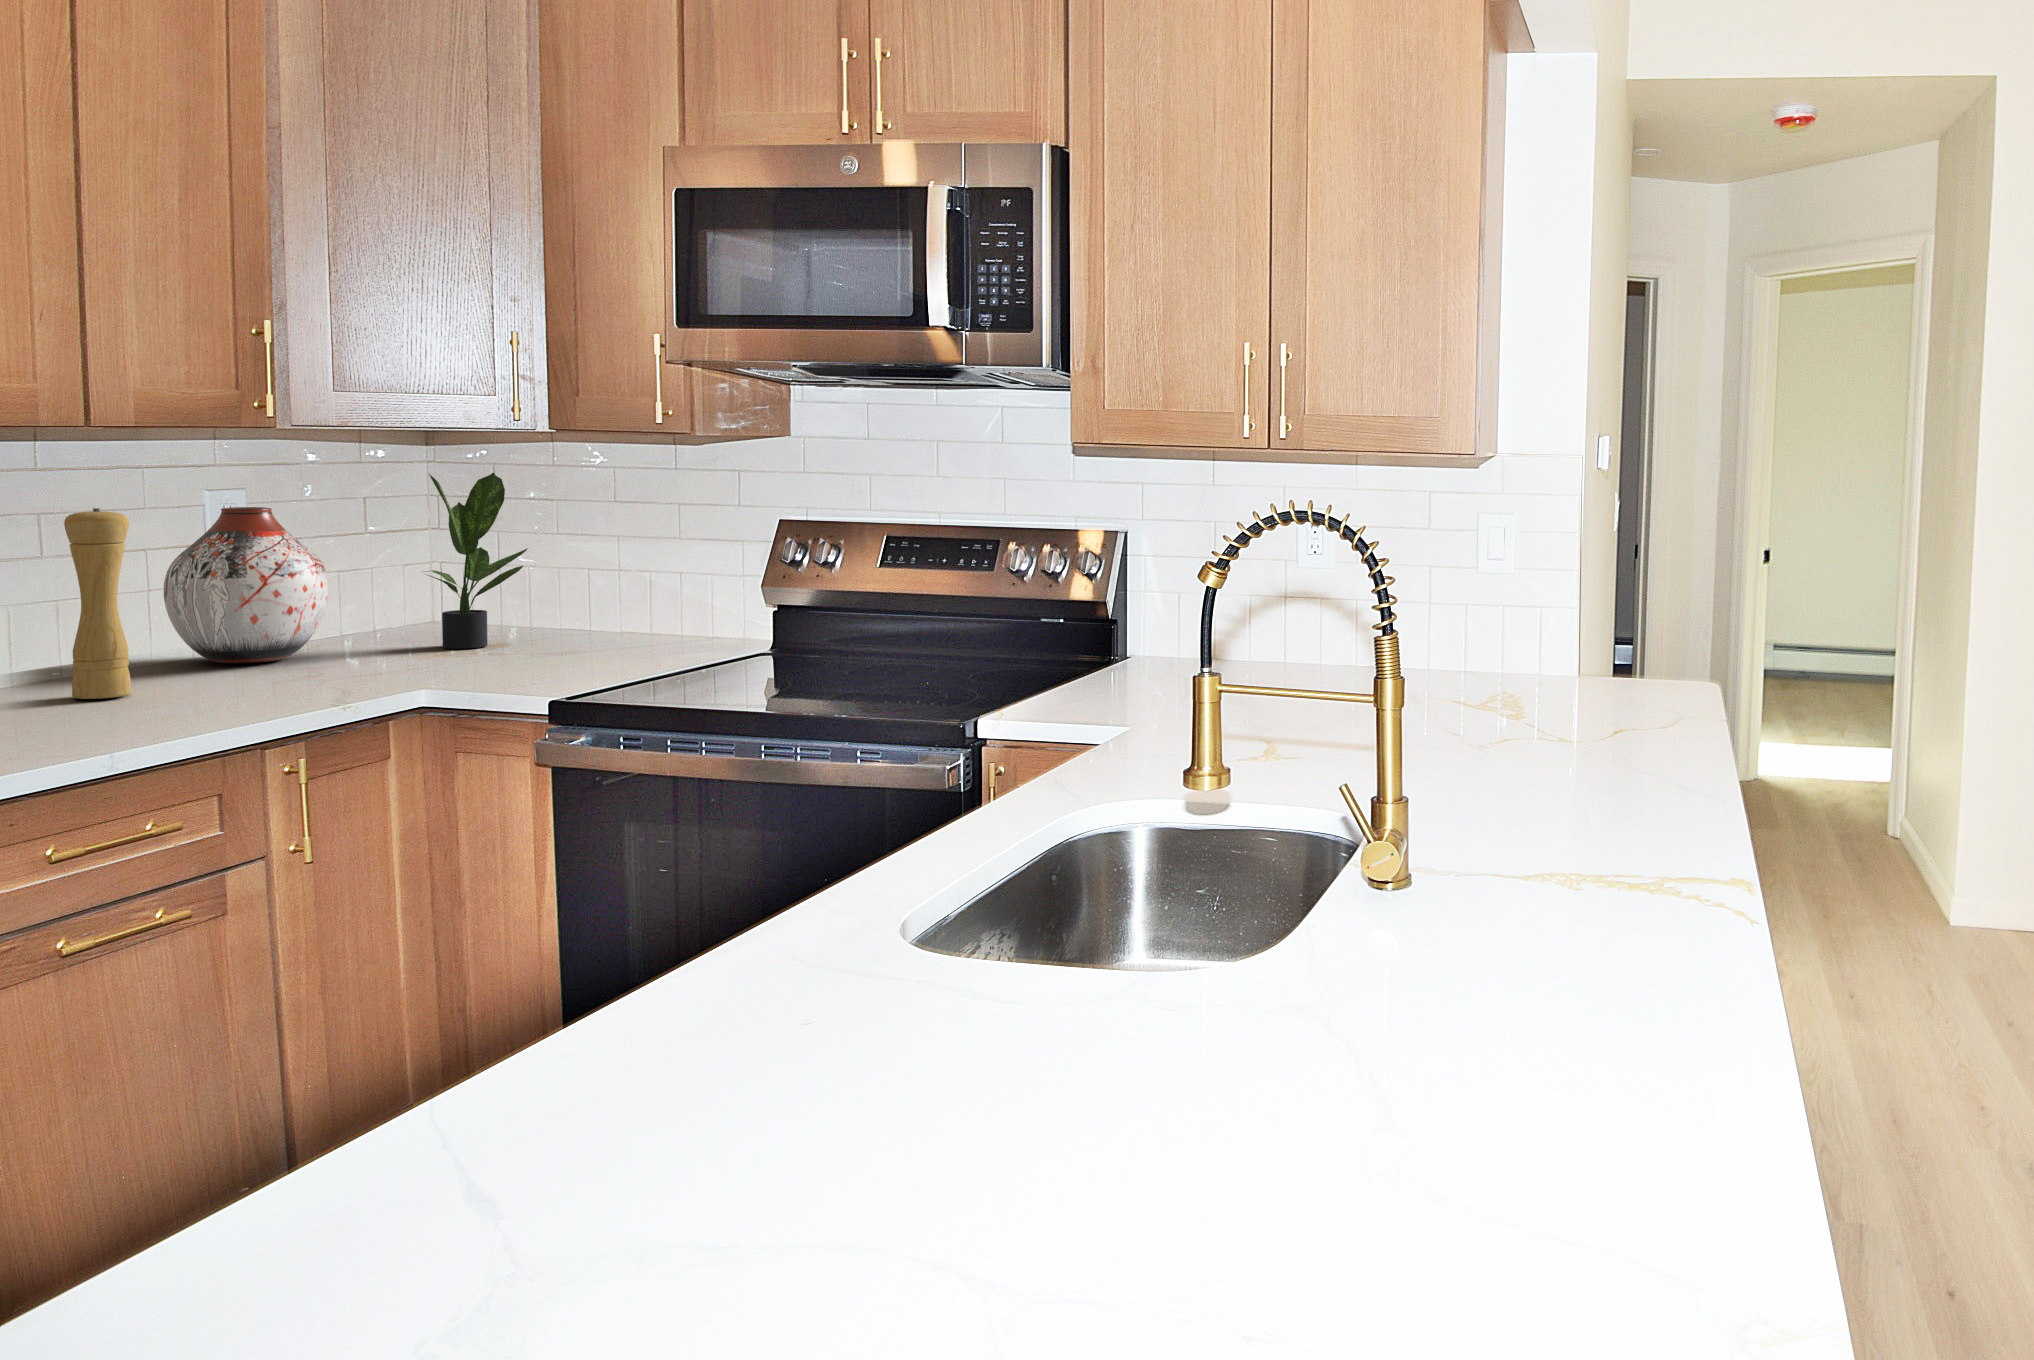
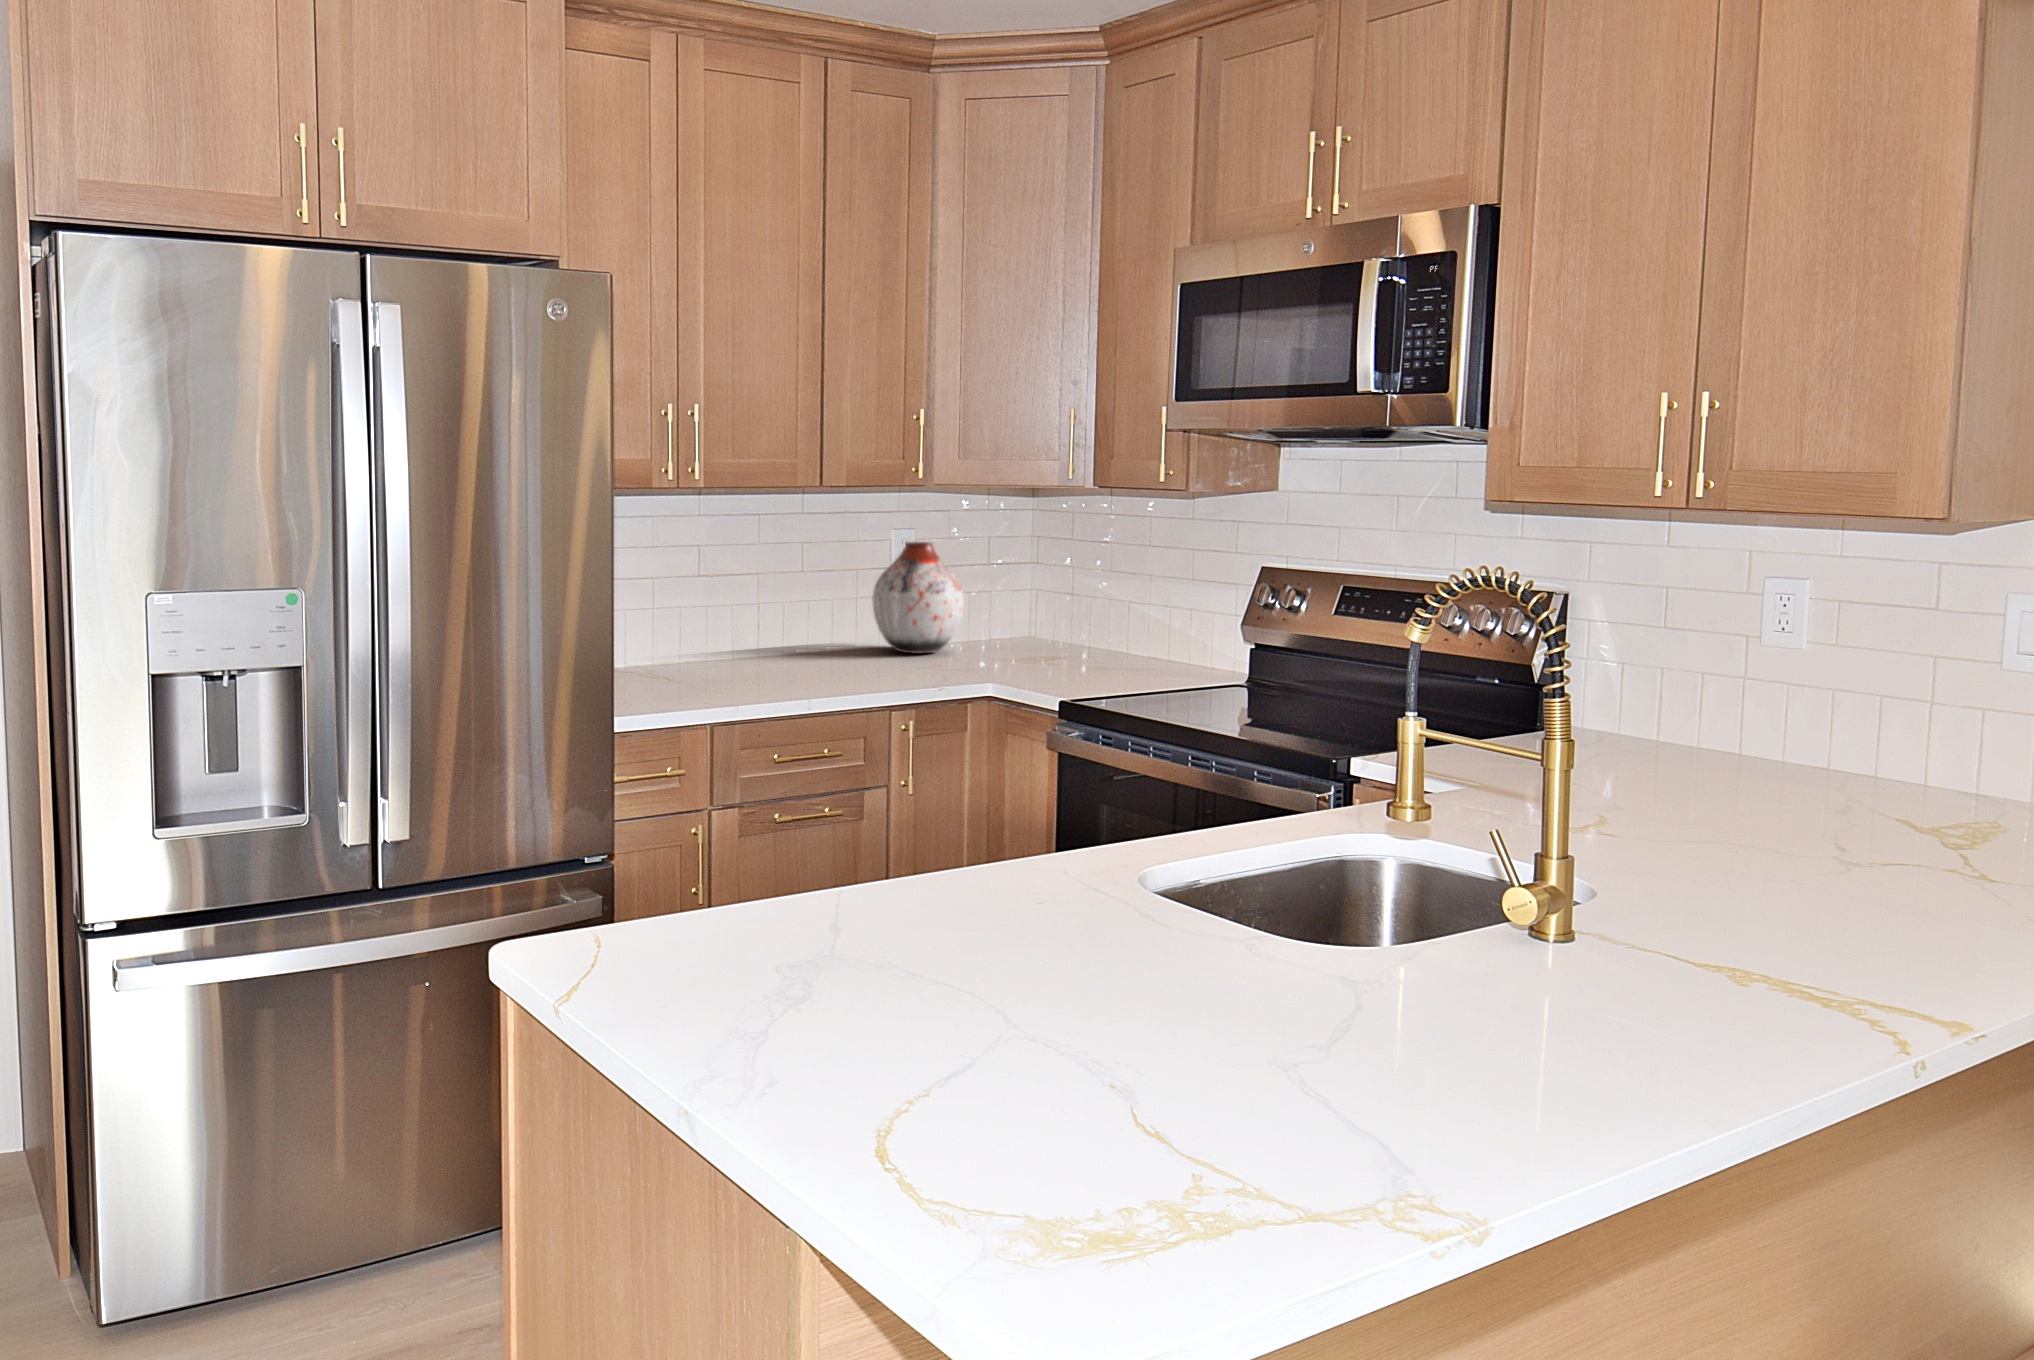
potted plant: present [428,473,528,649] -> none [1021,518,1093,656]
pepper mill: present [64,508,131,699] -> none [809,542,841,669]

